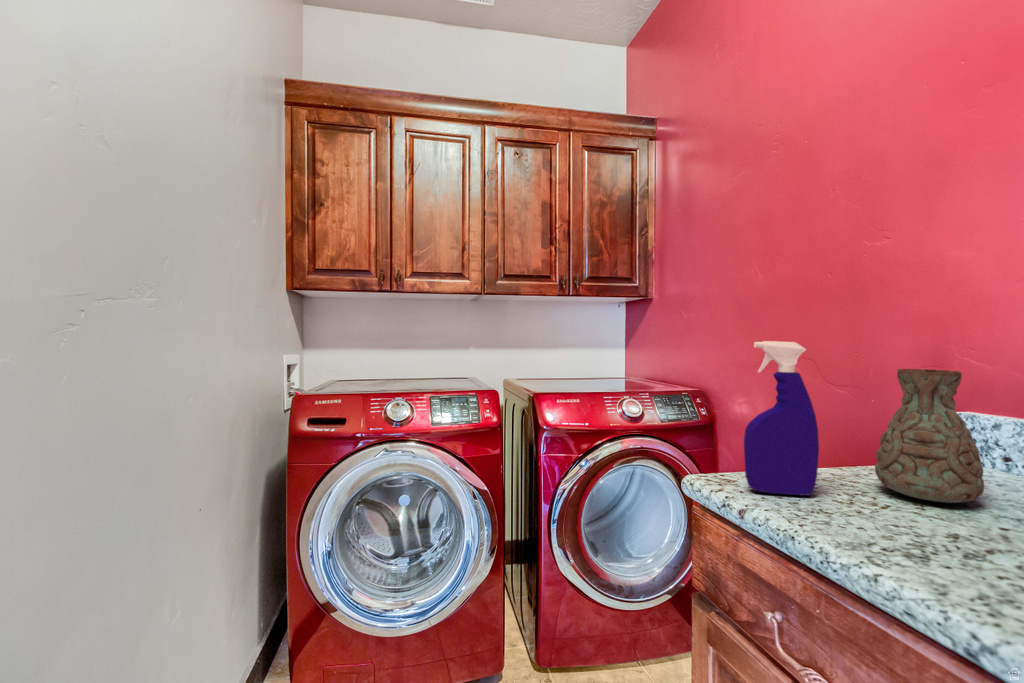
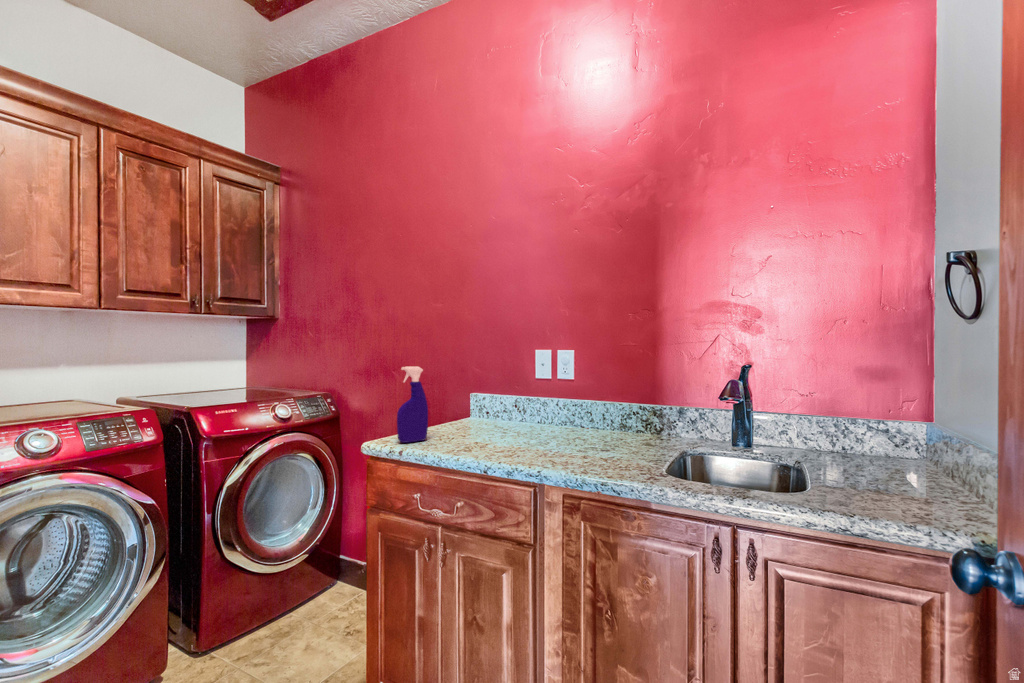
decorative vase: present [875,369,984,503] -> none [447,376,482,433]

